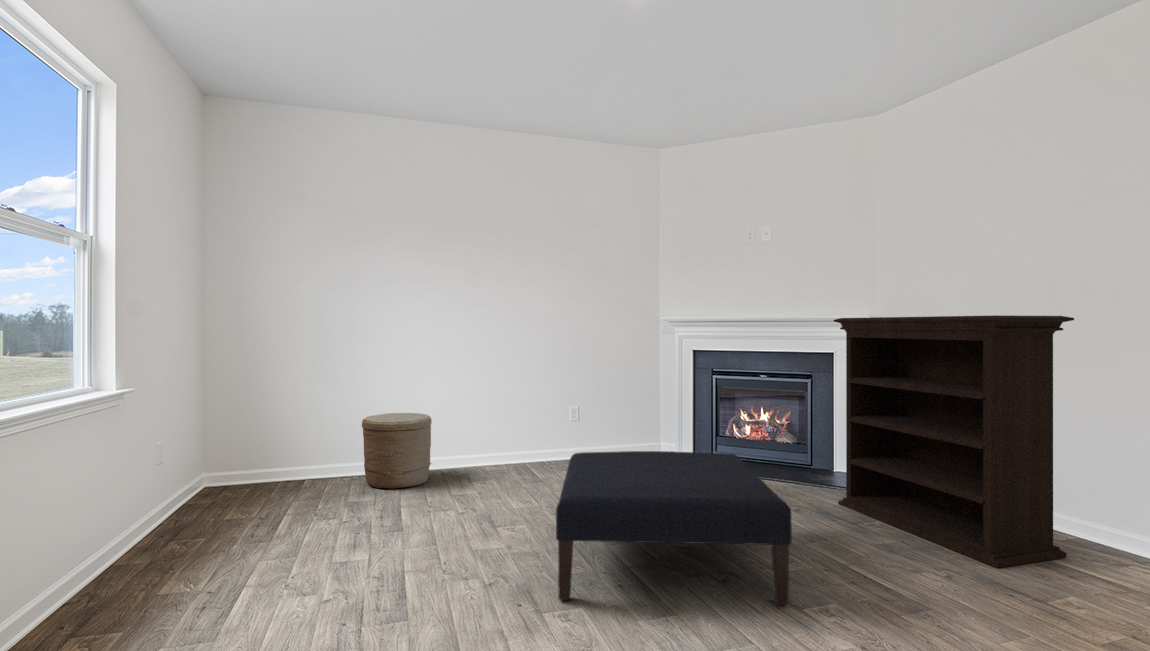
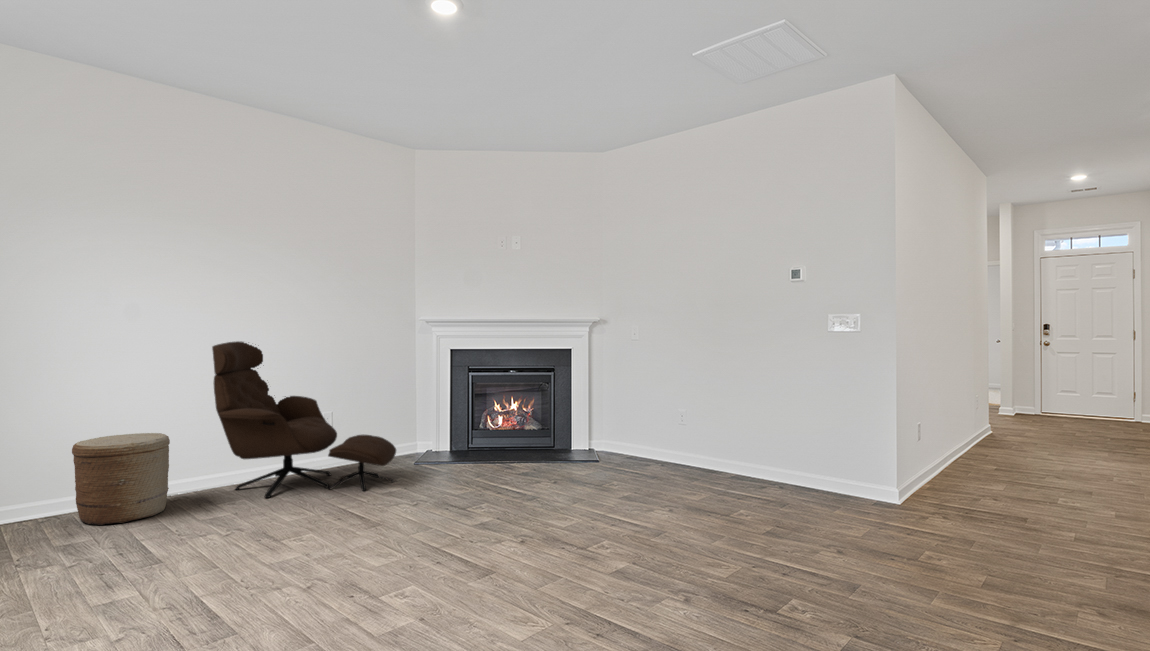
bookshelf: present [834,315,1074,568] -> none [578,317,738,499]
lounge chair: none [468,336,628,489] -> present [212,341,396,498]
ottoman: present [556,451,792,605] -> none [361,438,579,584]

